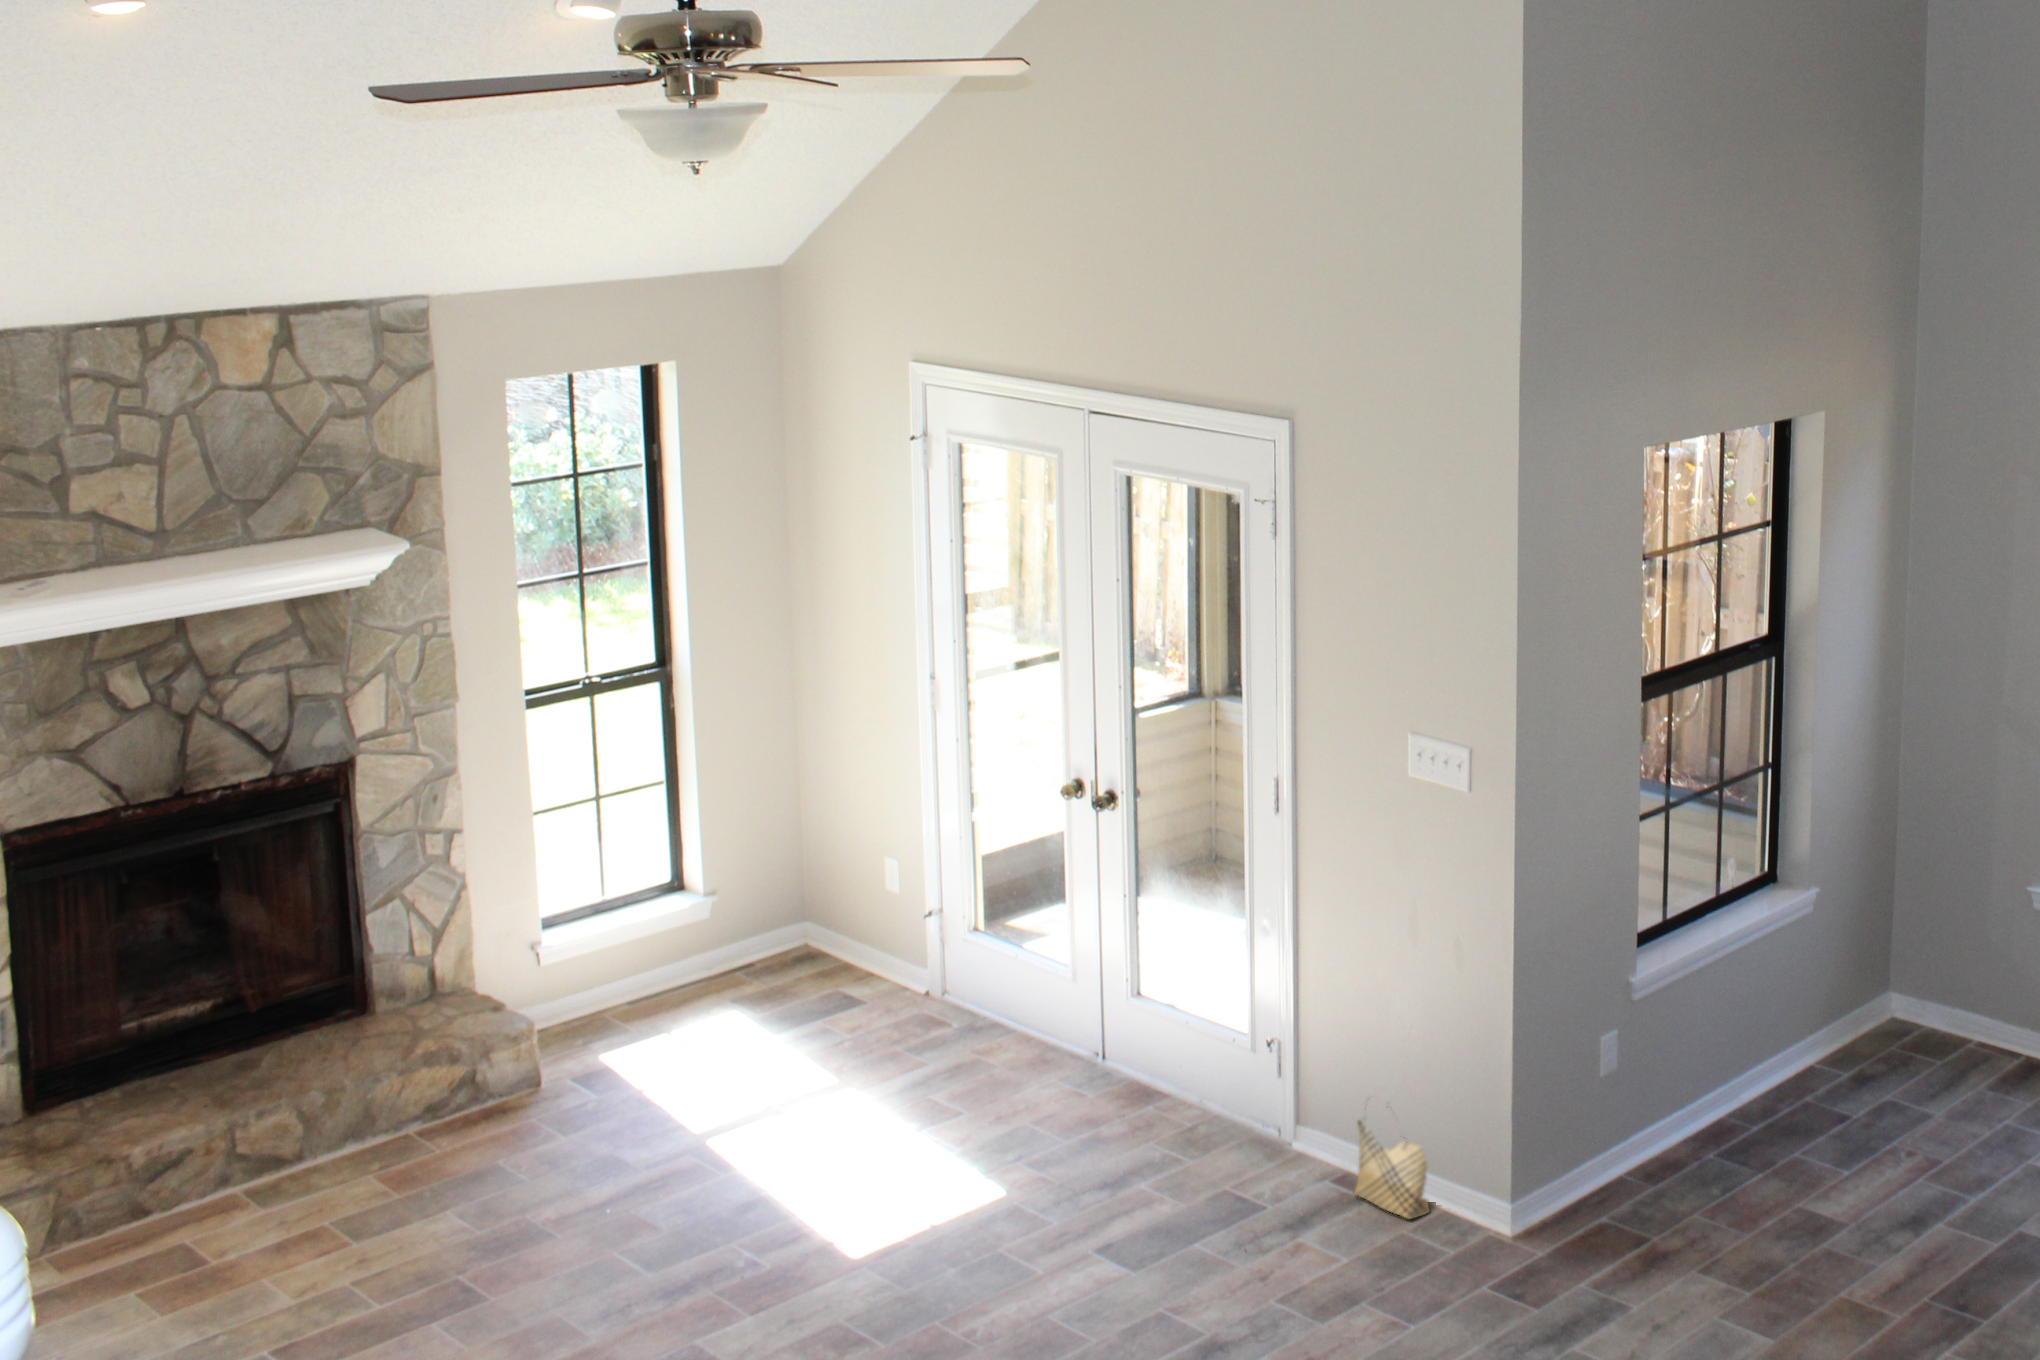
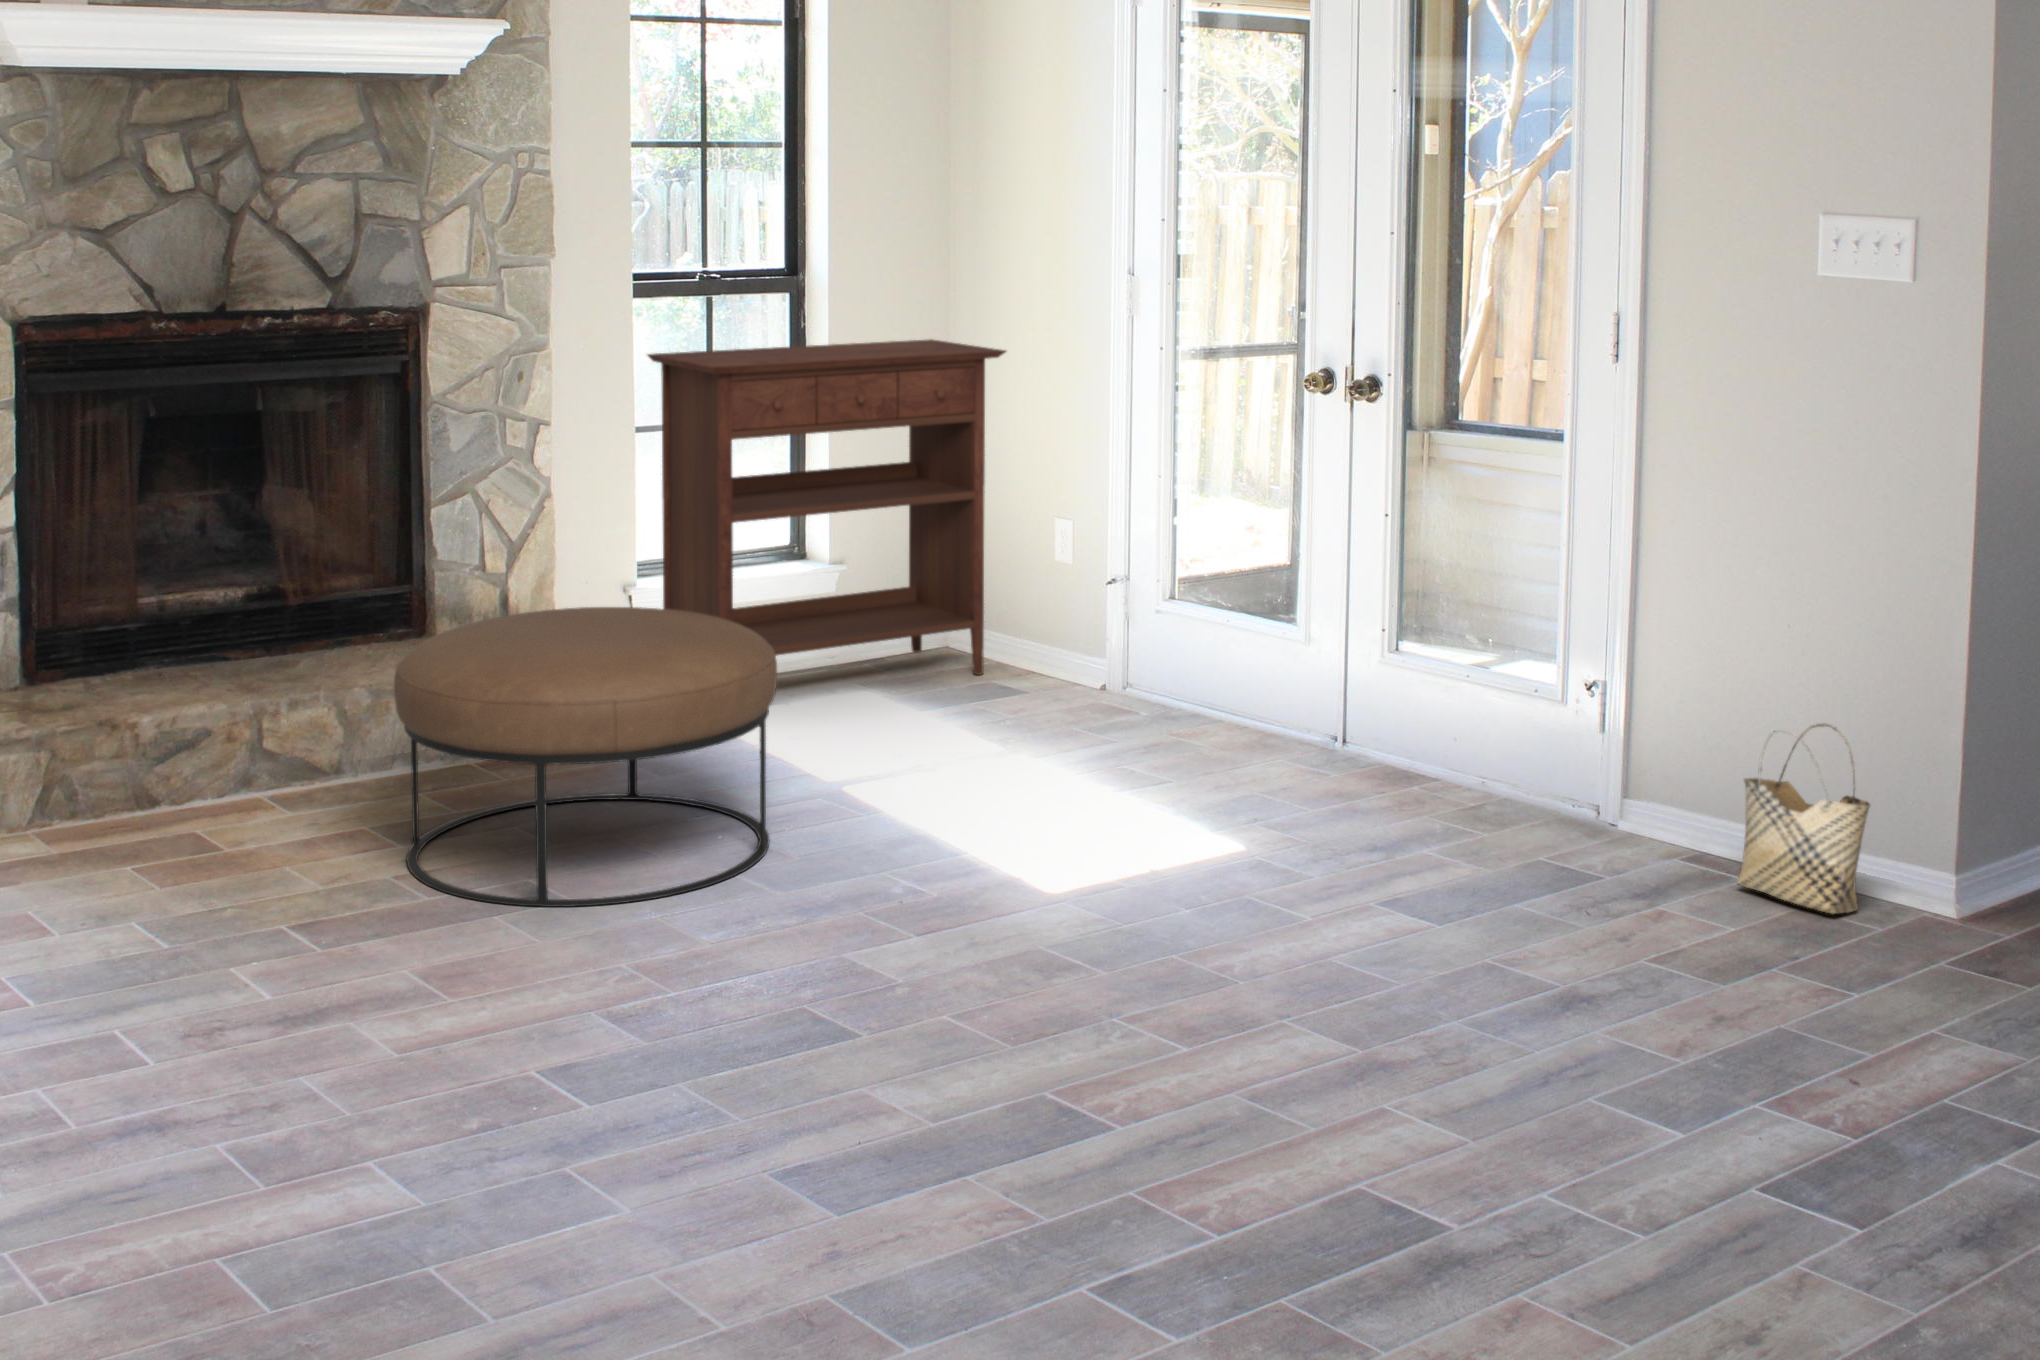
console table: none [542,705,848,1052] -> present [648,339,1006,675]
ottoman: none [347,1029,650,1299] -> present [394,607,777,907]

